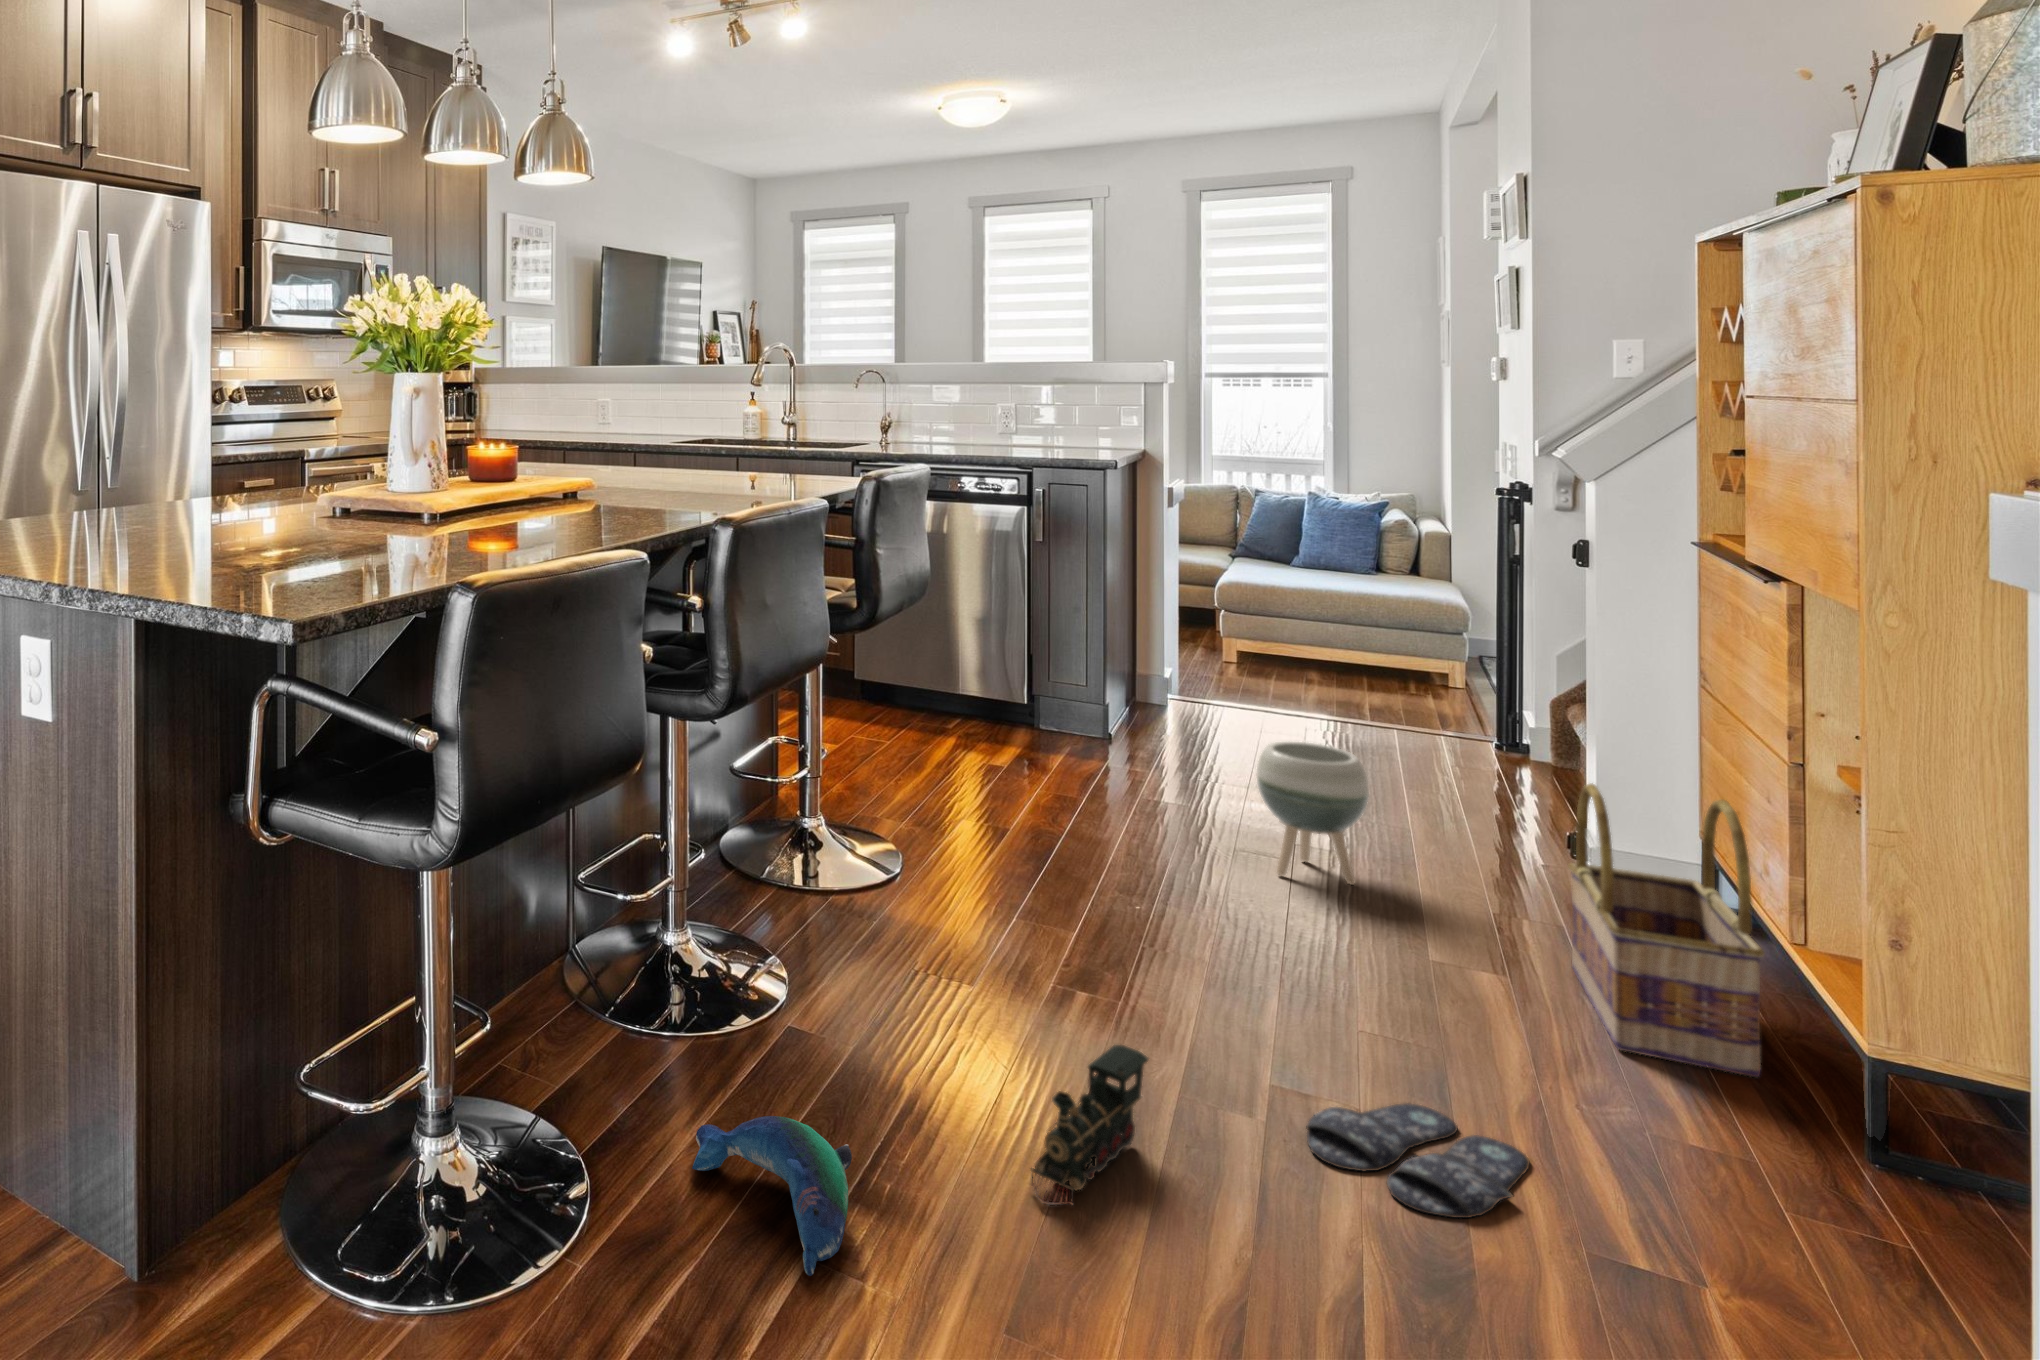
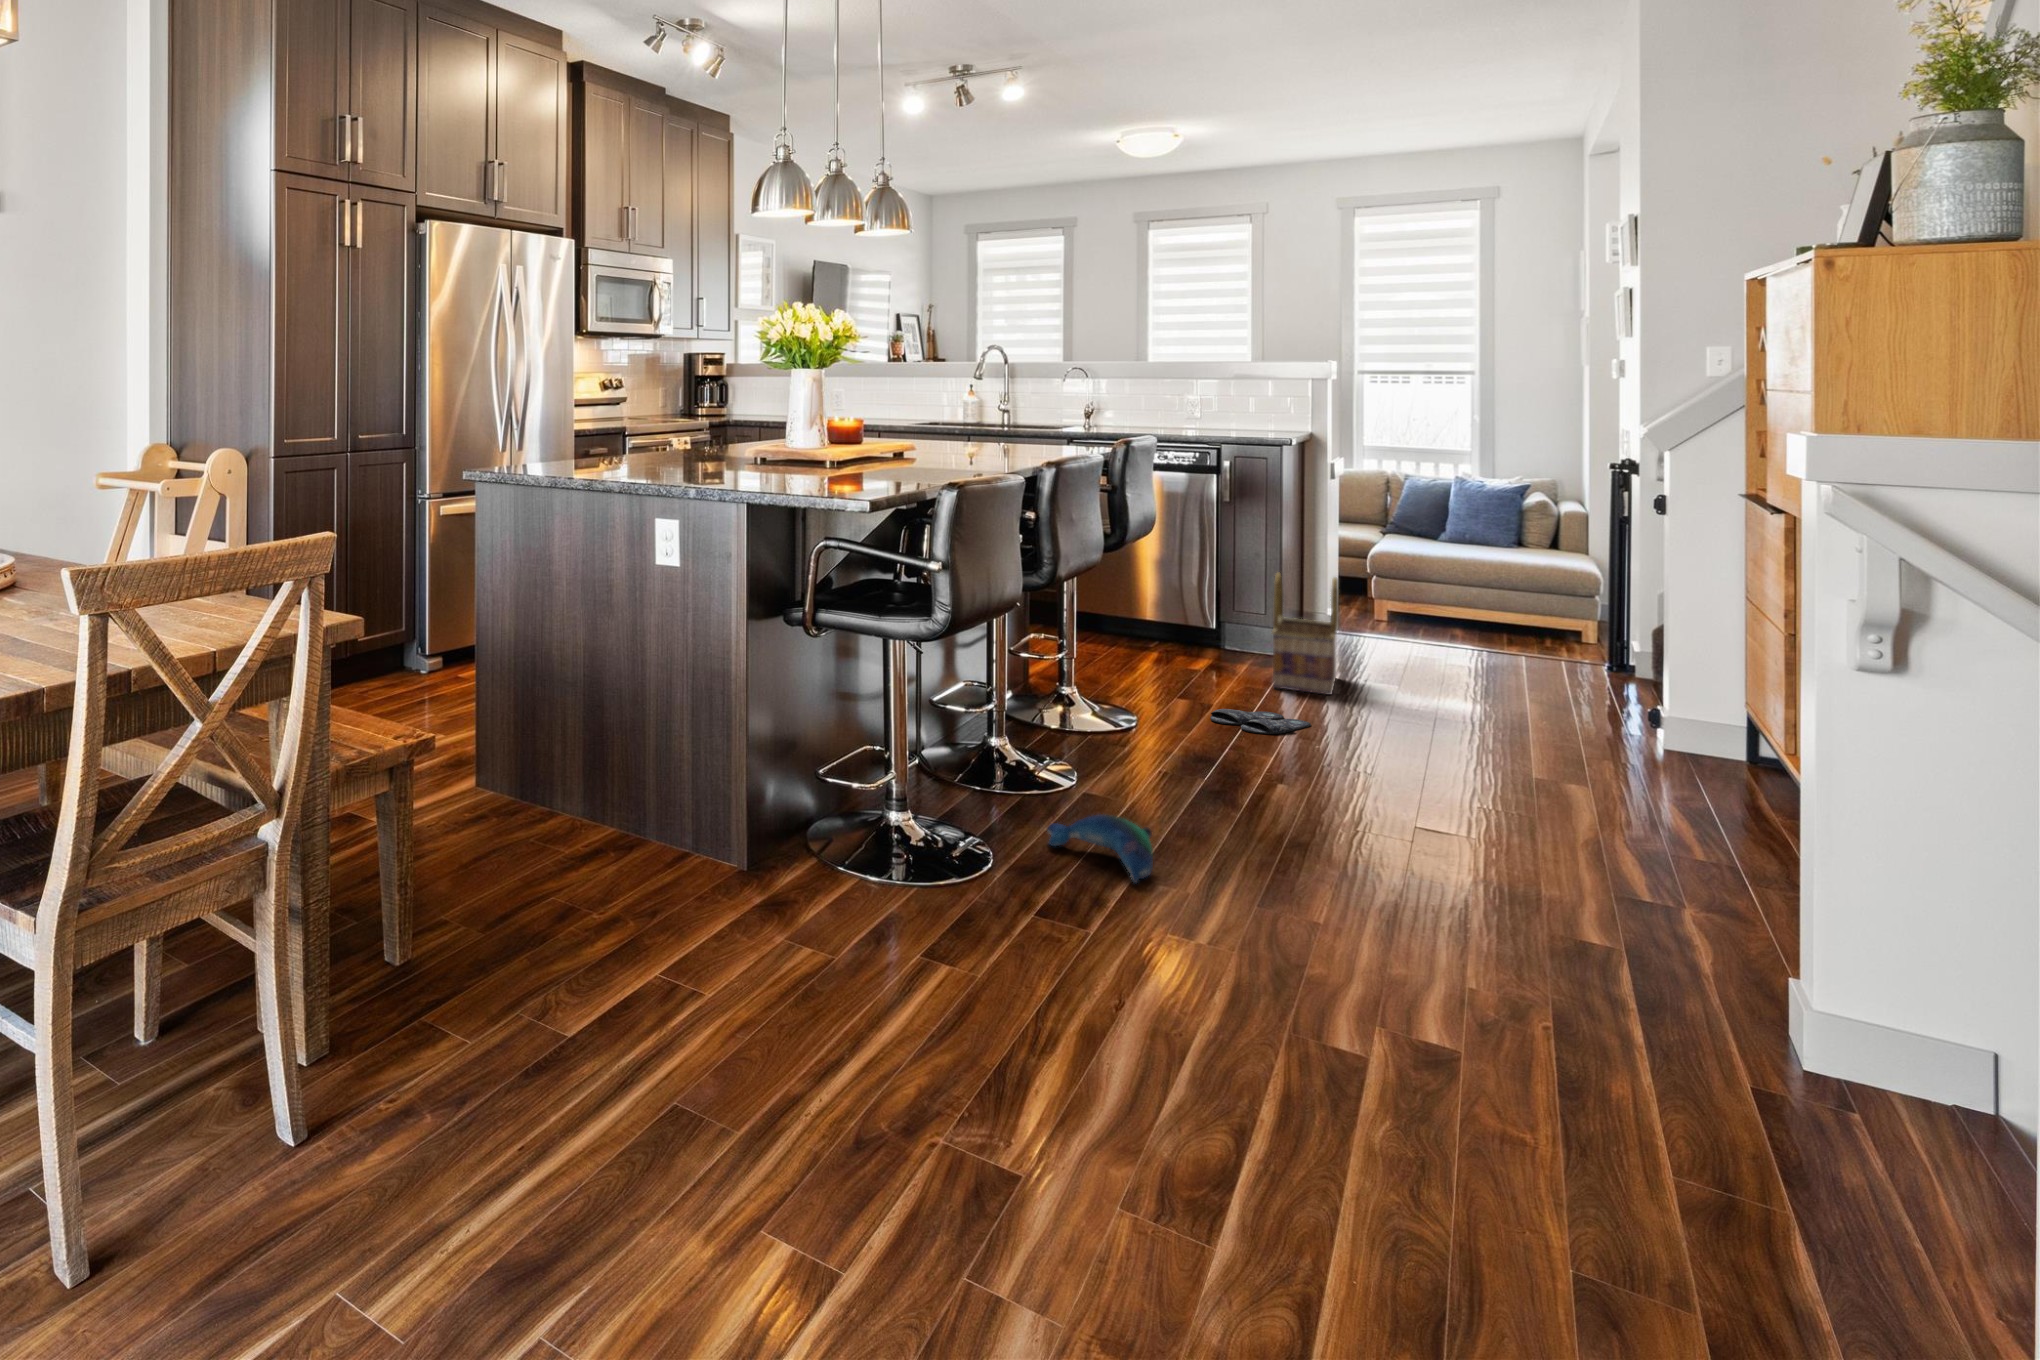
planter: present [1257,741,1369,885] -> none [1406,642,1492,743]
basket: present [1568,783,1764,1077] -> present [1271,573,1339,695]
toy train: present [1031,1045,1148,1205] -> none [1261,791,1334,867]
slippers: present [1307,1103,1530,1218] -> present [1211,709,1311,734]

